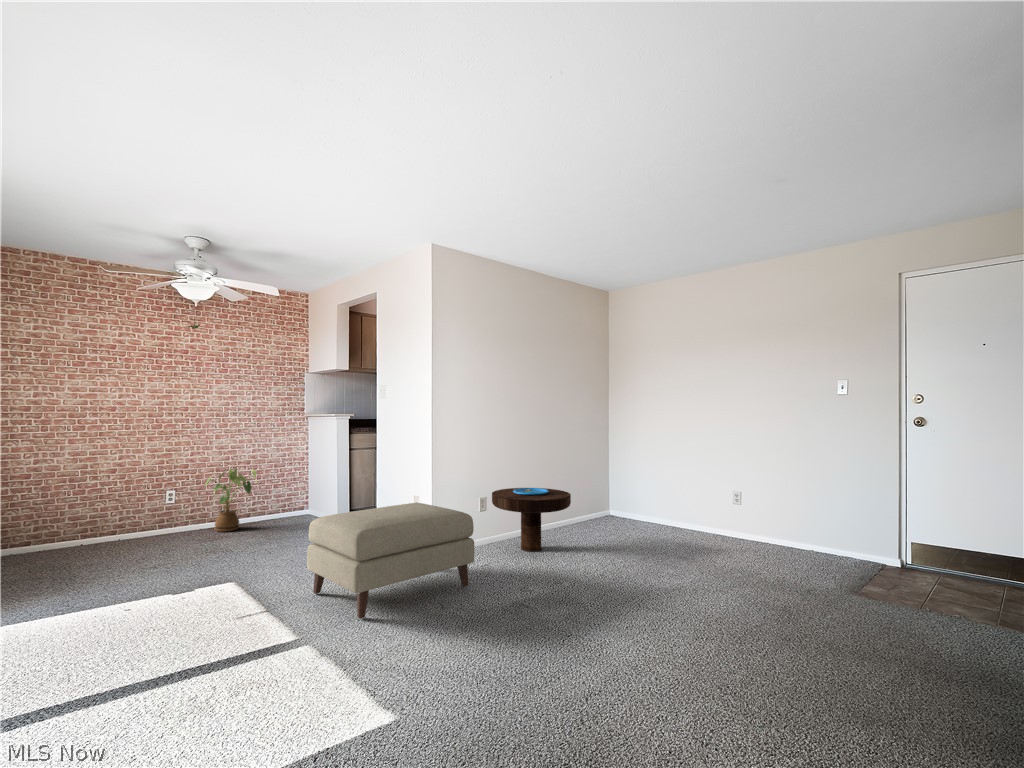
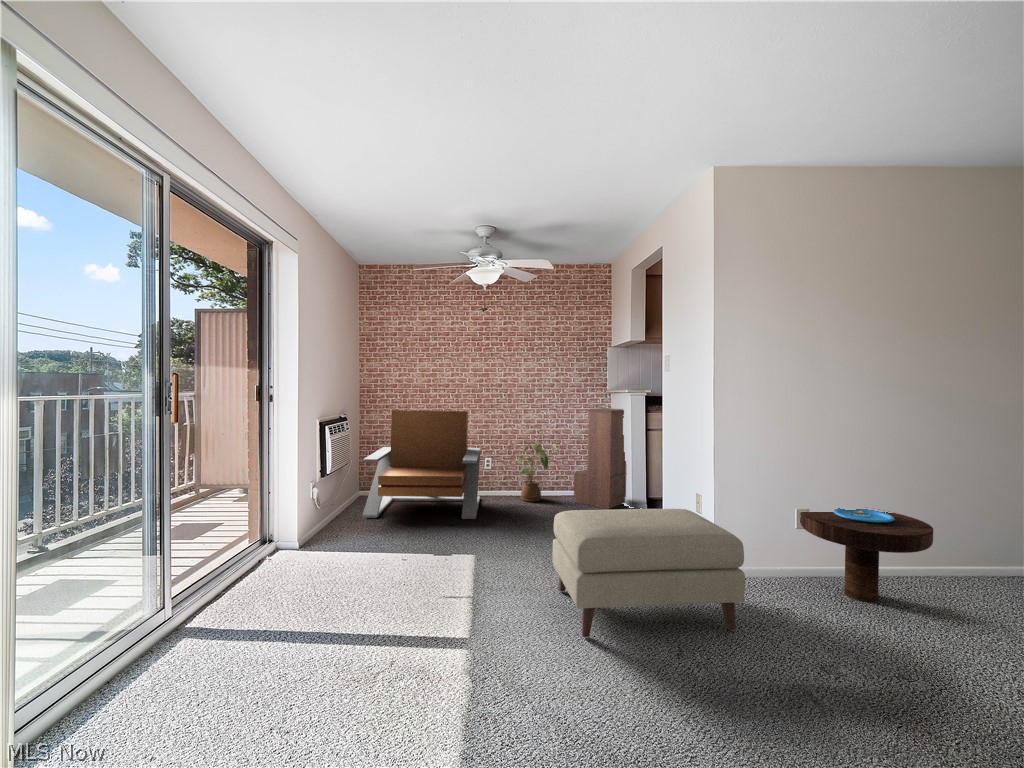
bookshelf: none [277,430,330,526] -> present [574,408,627,509]
lounge chair: none [0,439,175,581] -> present [362,410,480,519]

